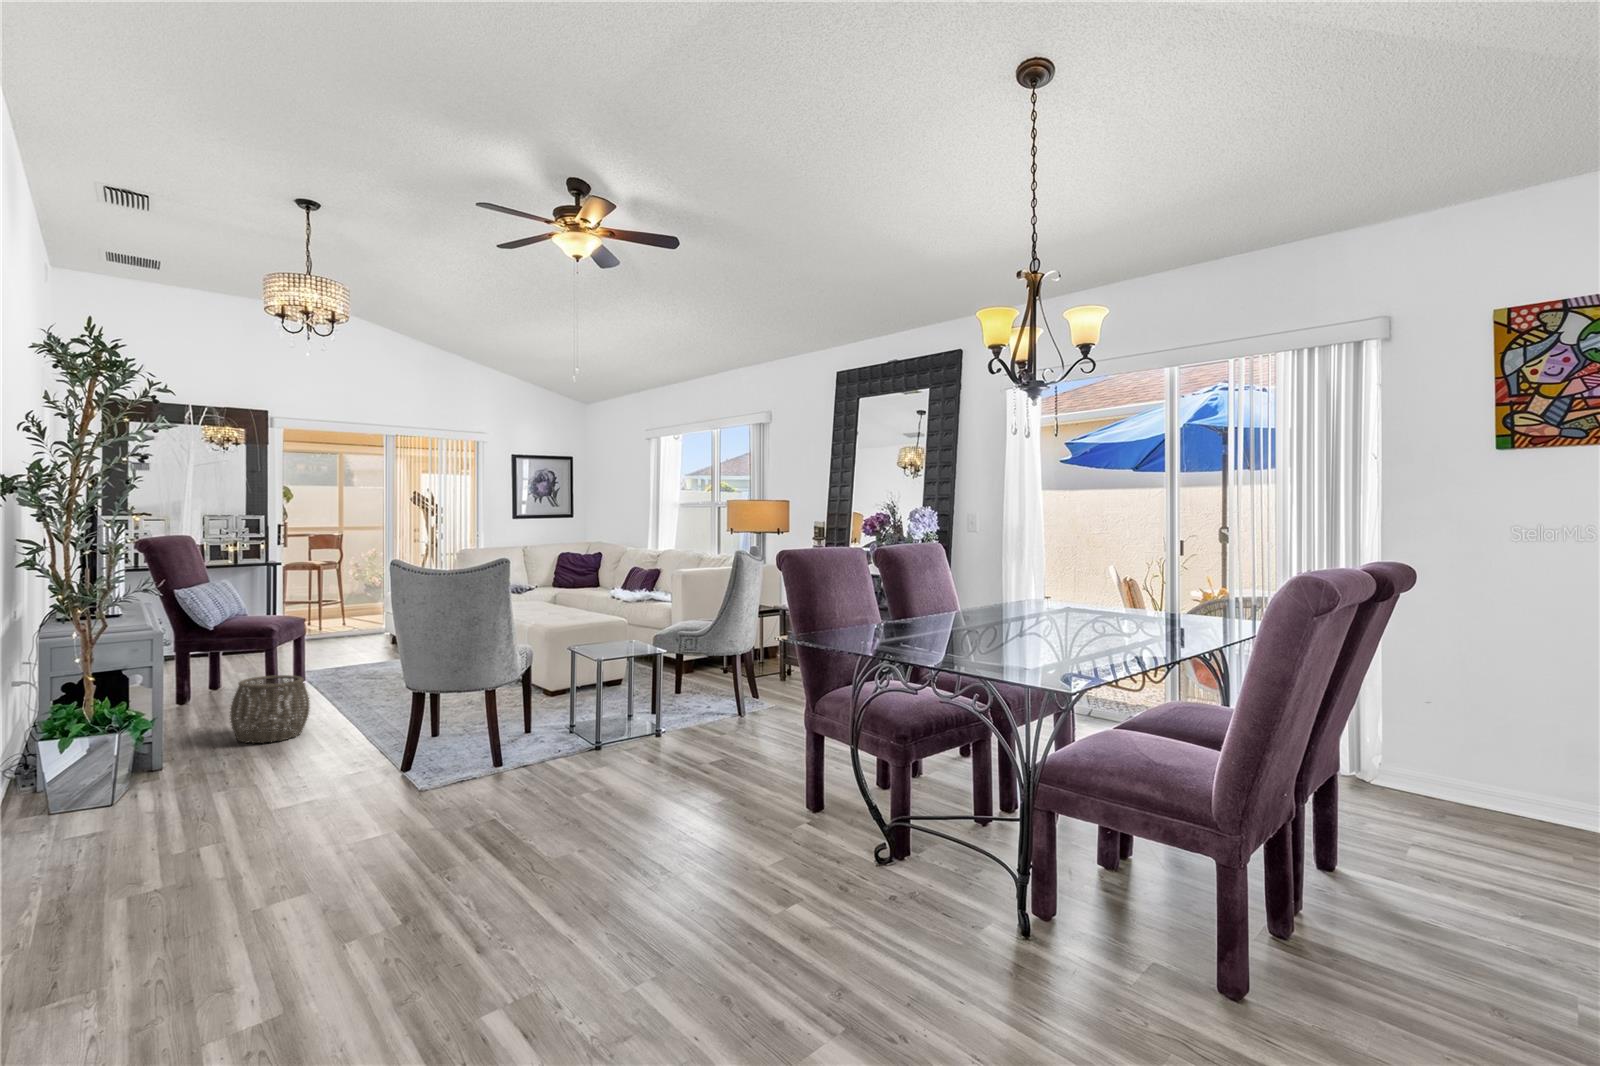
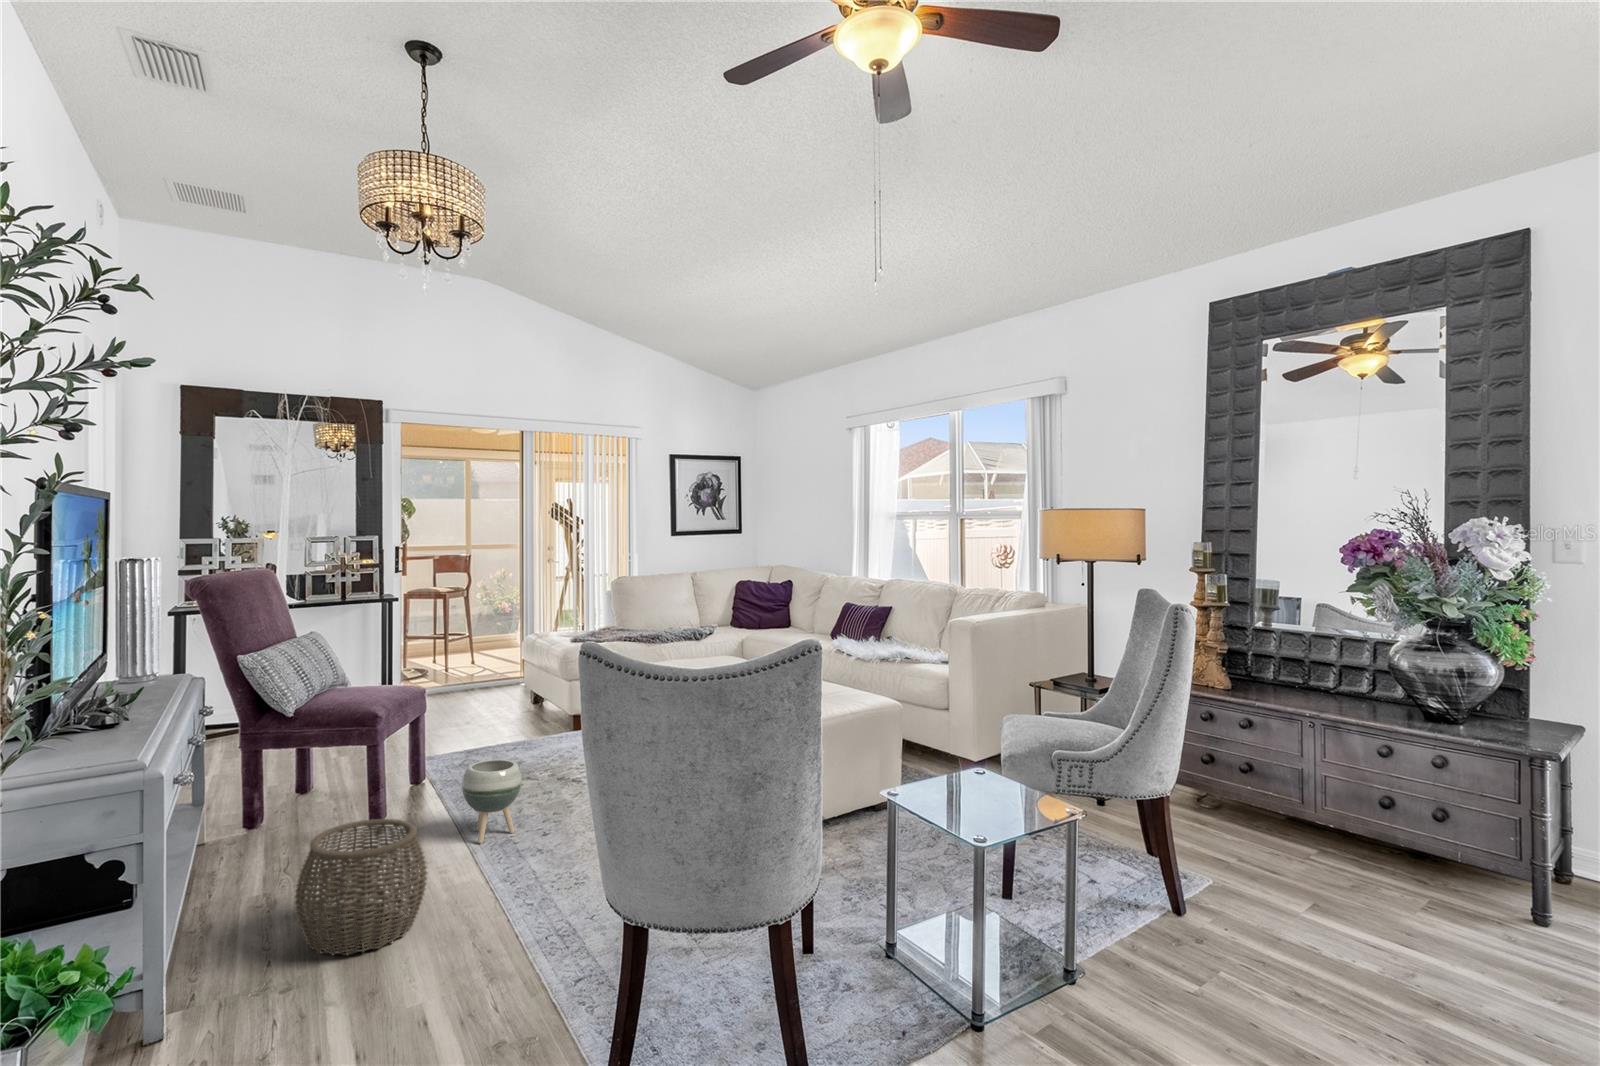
planter: none [333,656,374,706] -> present [462,759,522,843]

